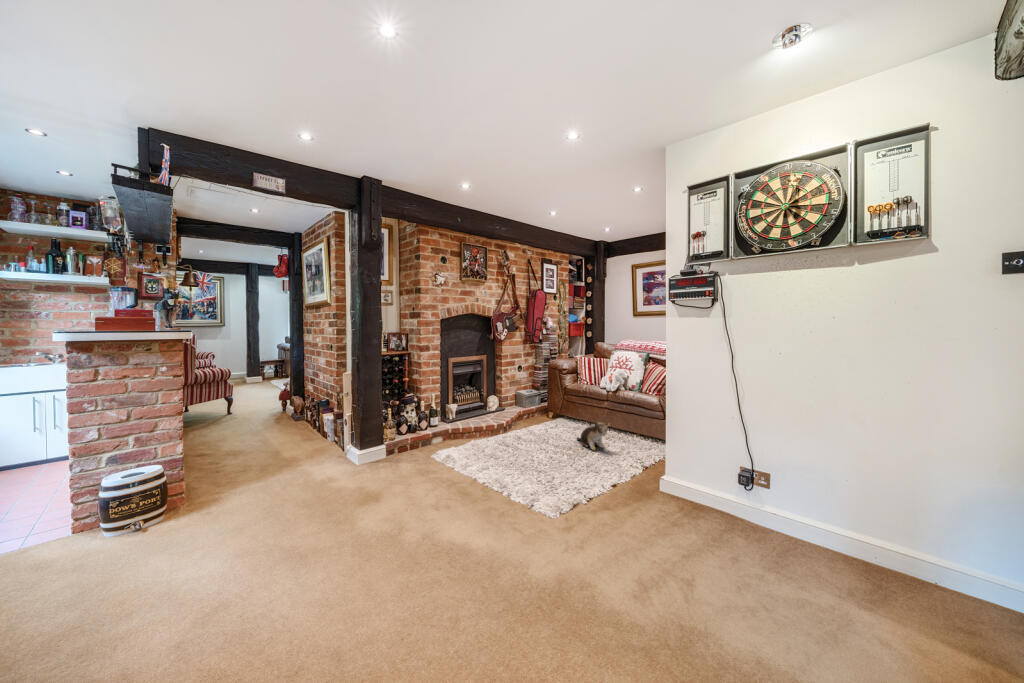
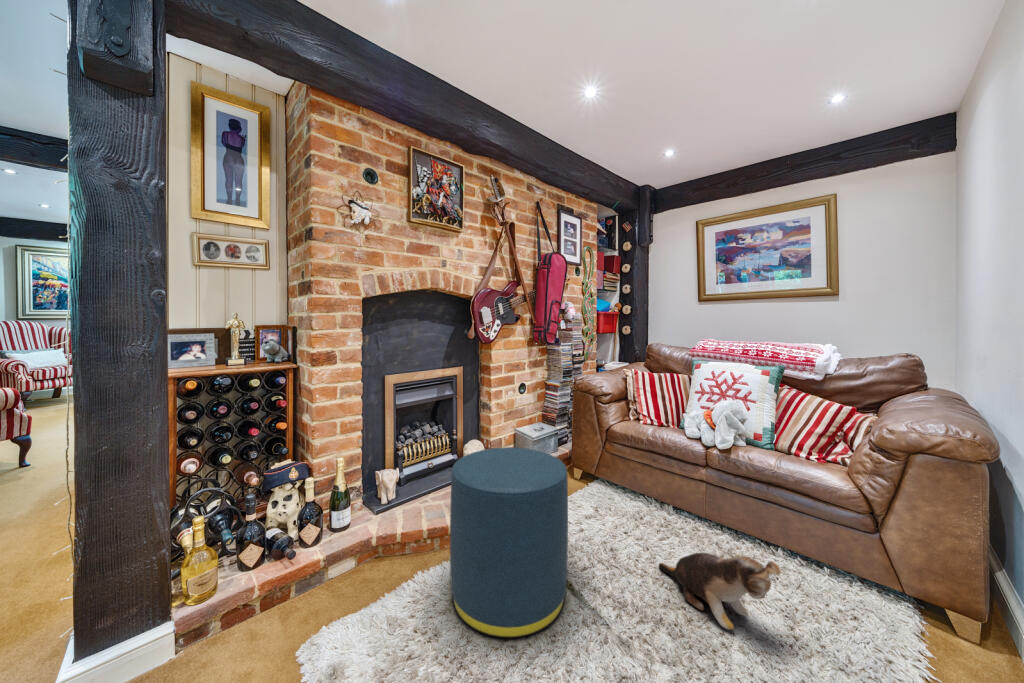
ottoman: none [486,388,535,453] -> present [450,447,568,638]

